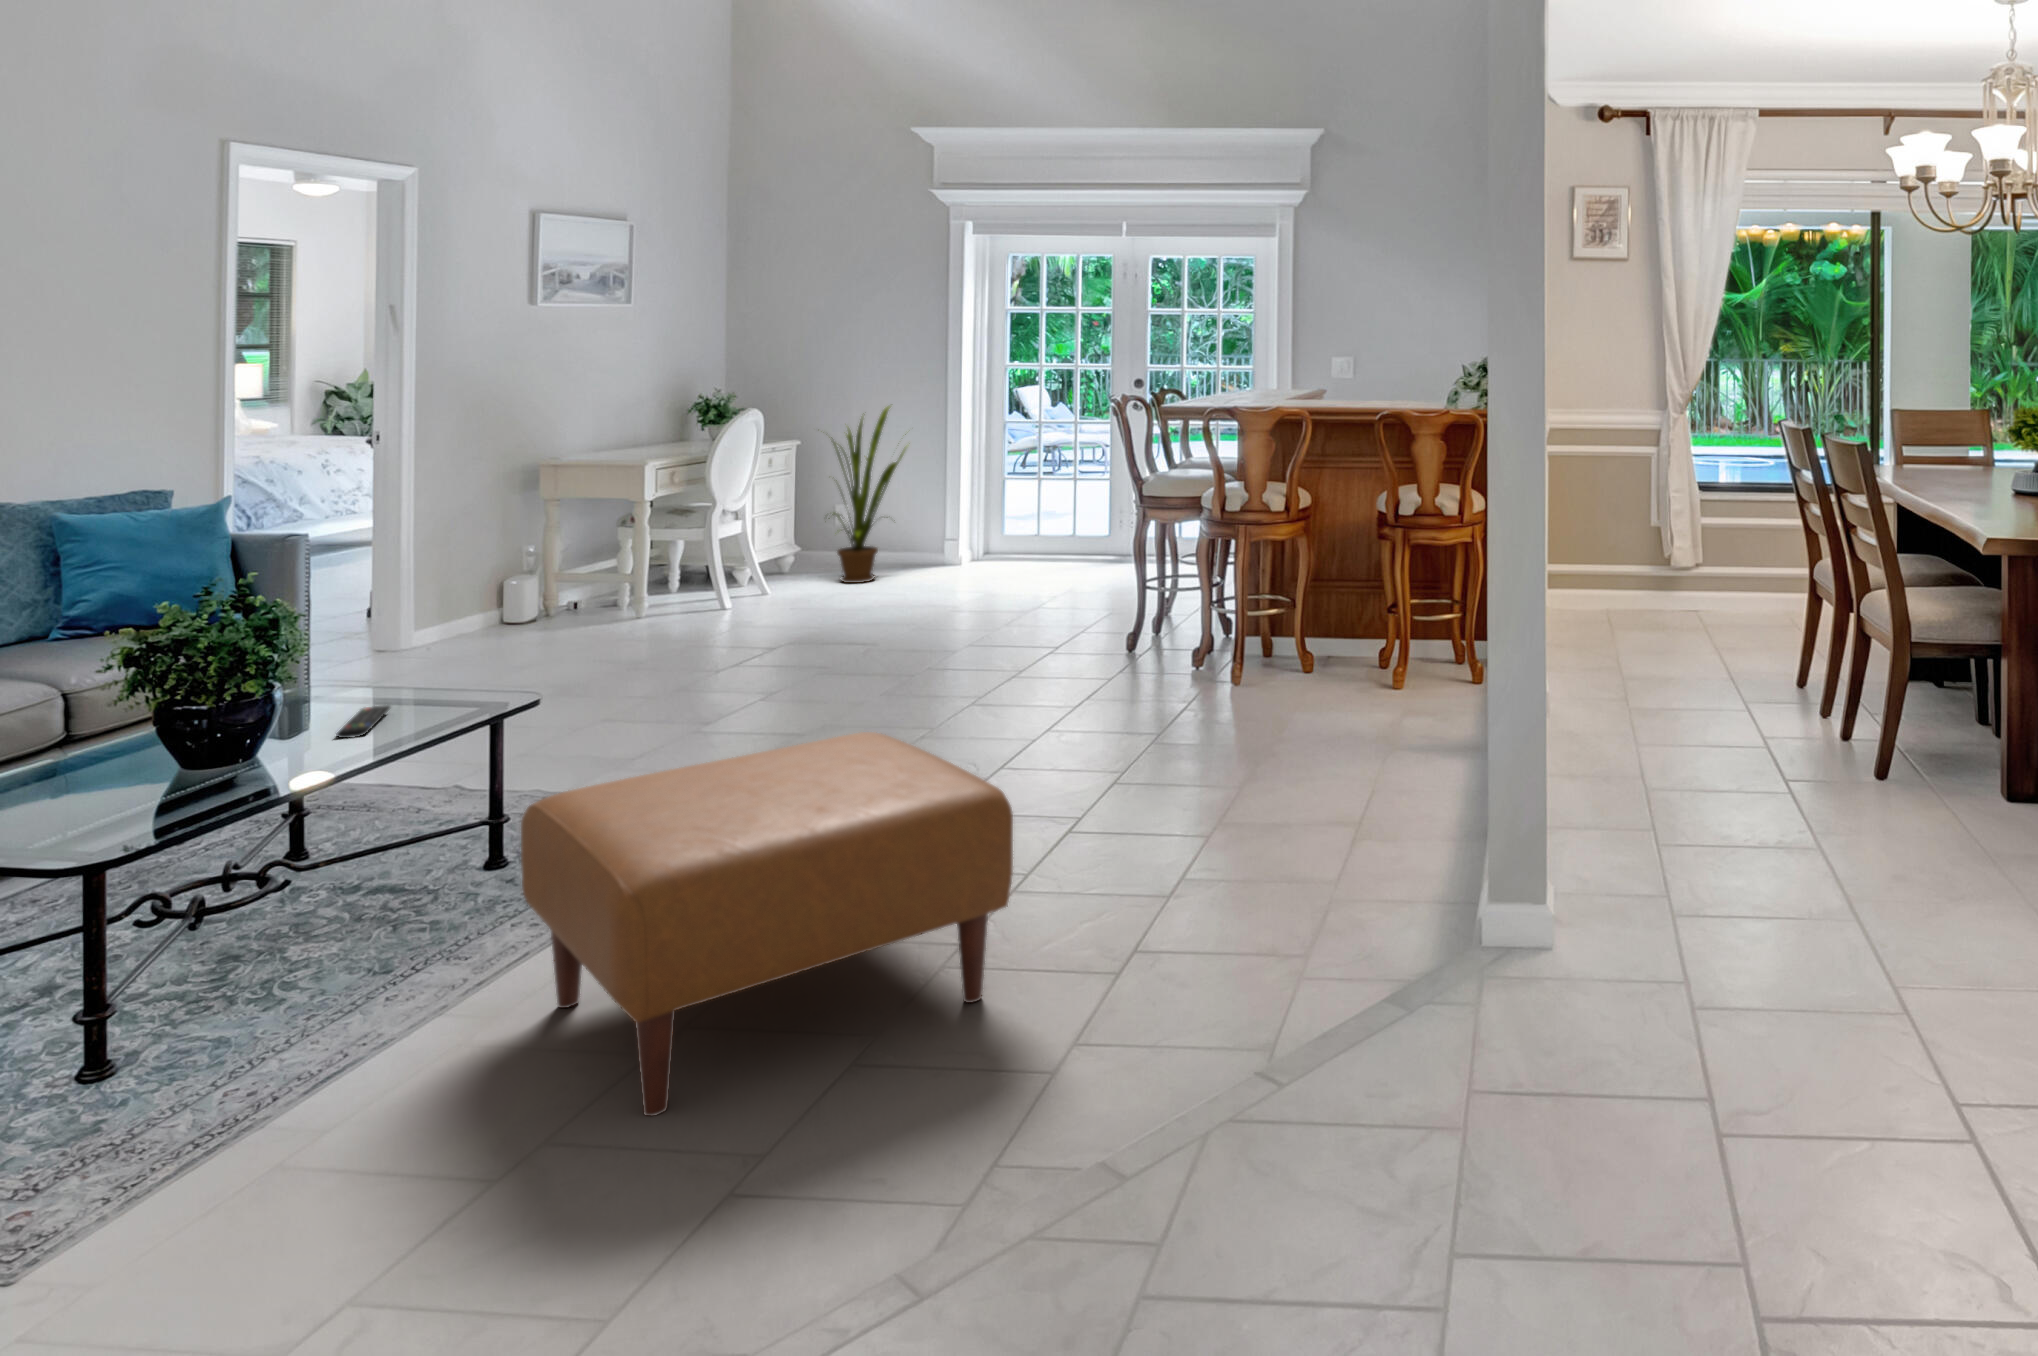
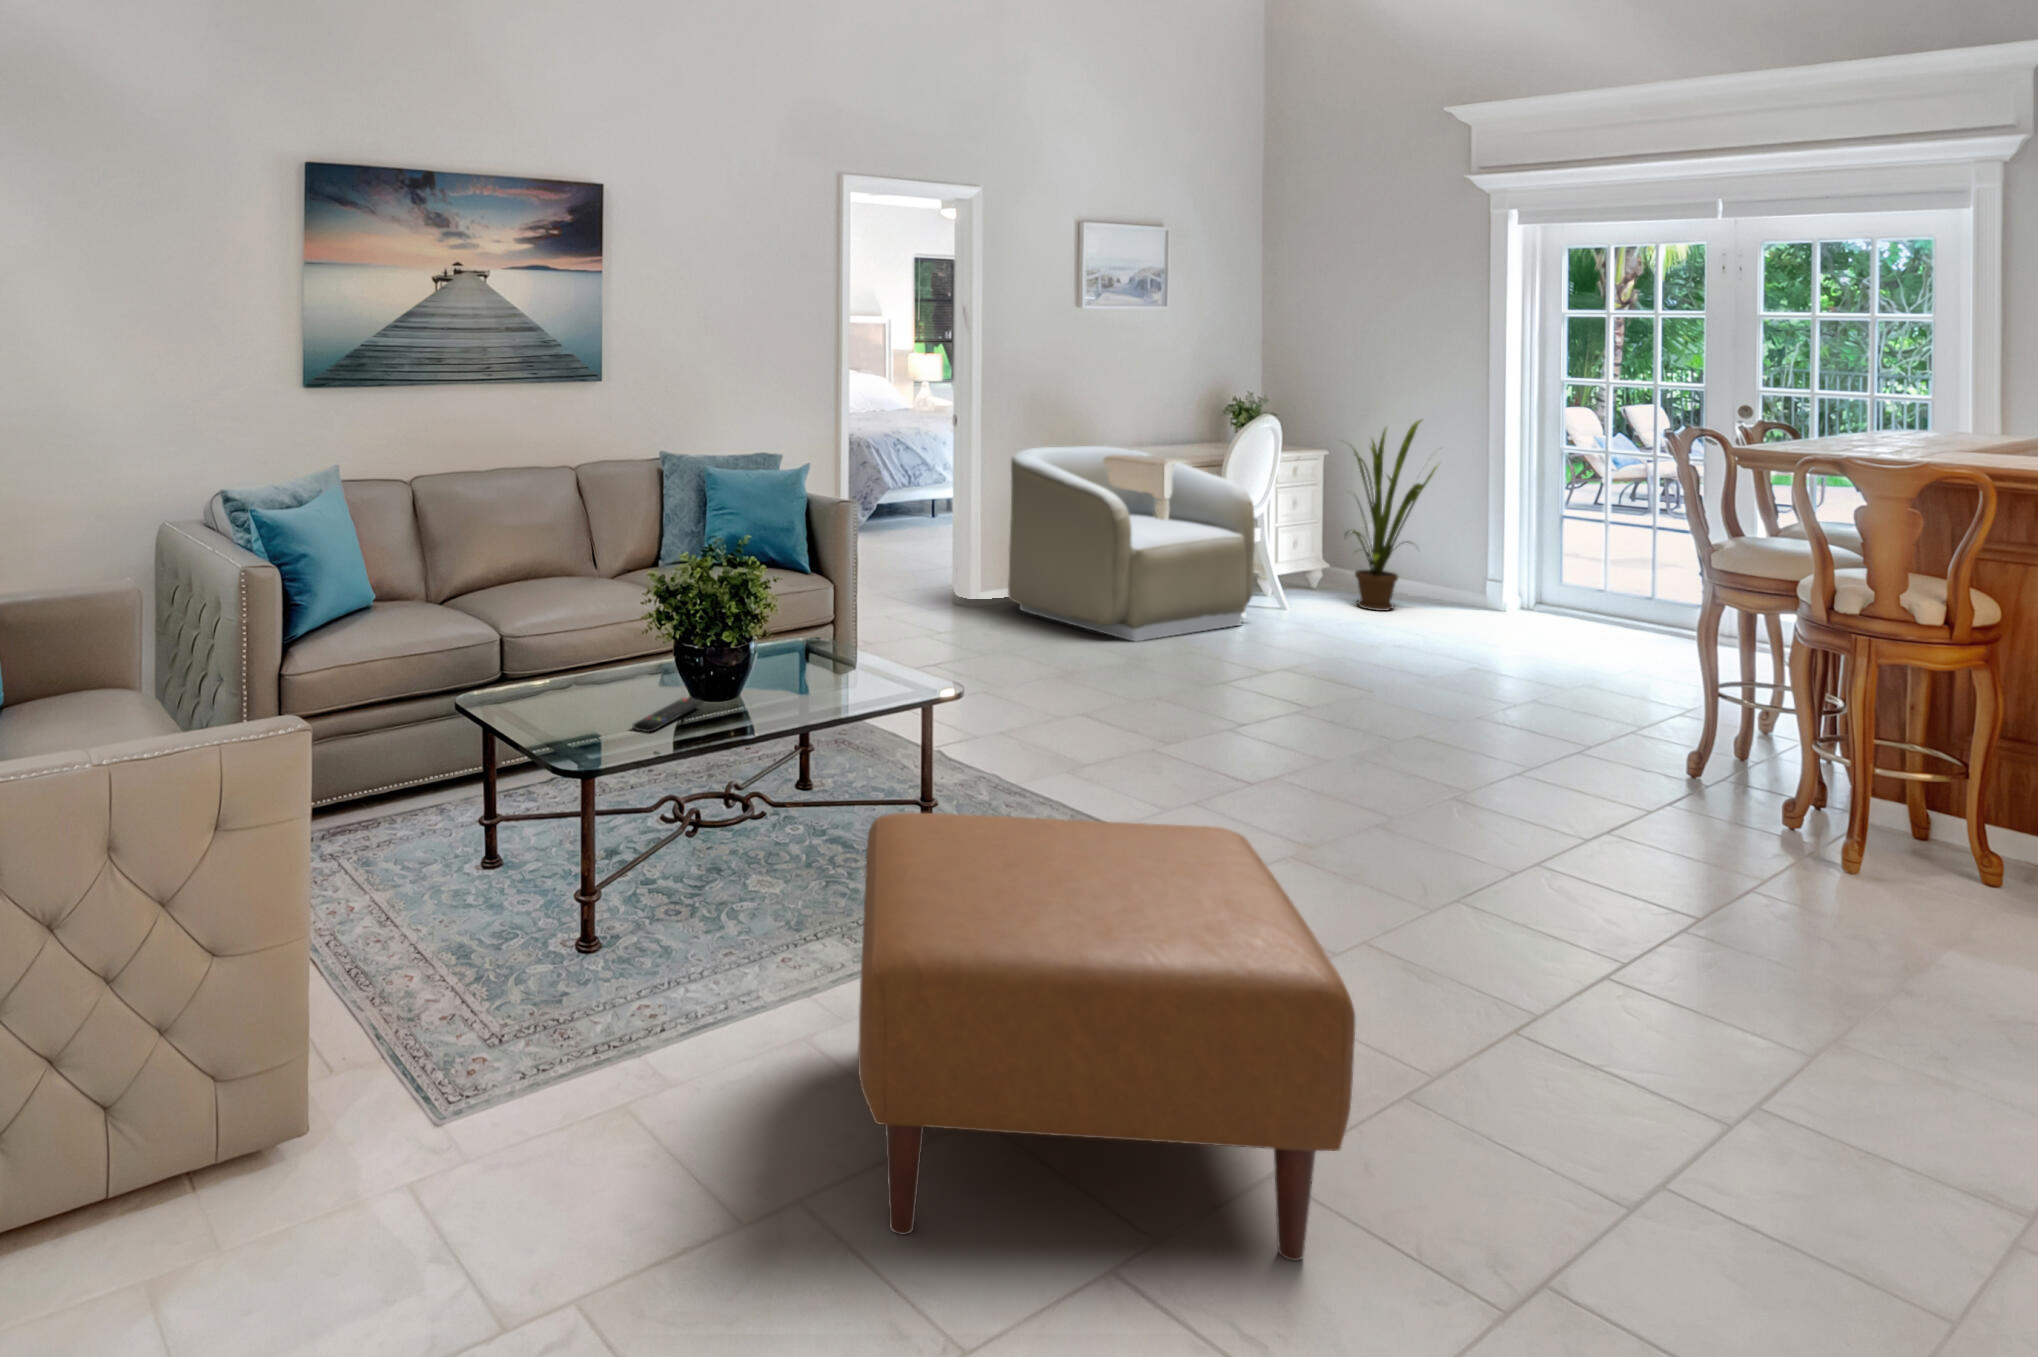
armchair: none [451,455,746,649] -> present [1008,446,1255,641]
remote control: present [337,705,390,738] -> present [633,698,703,732]

